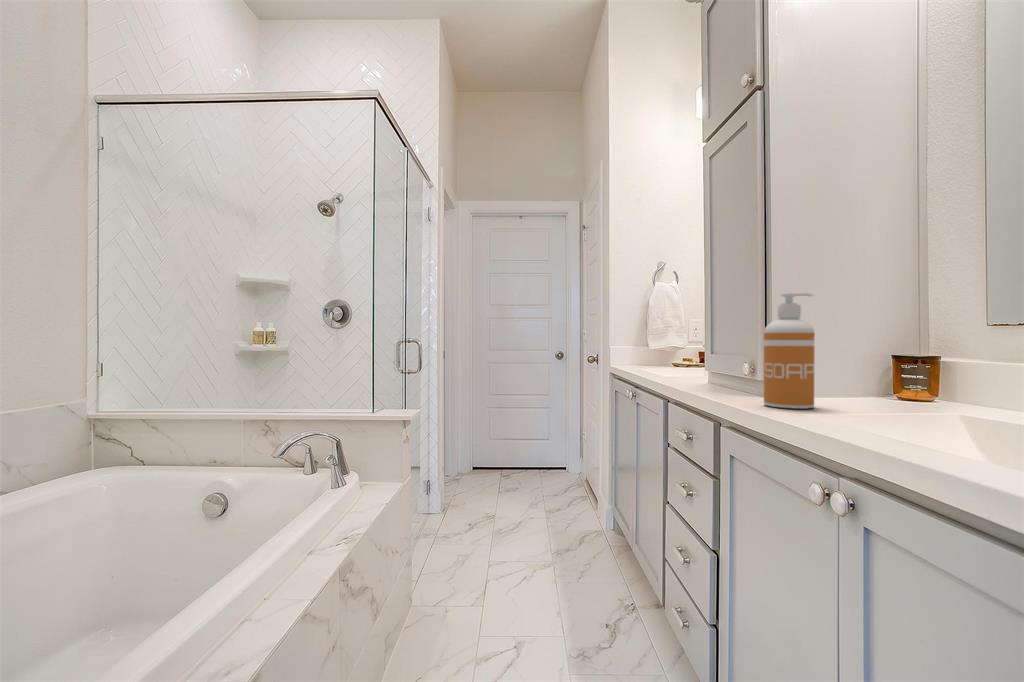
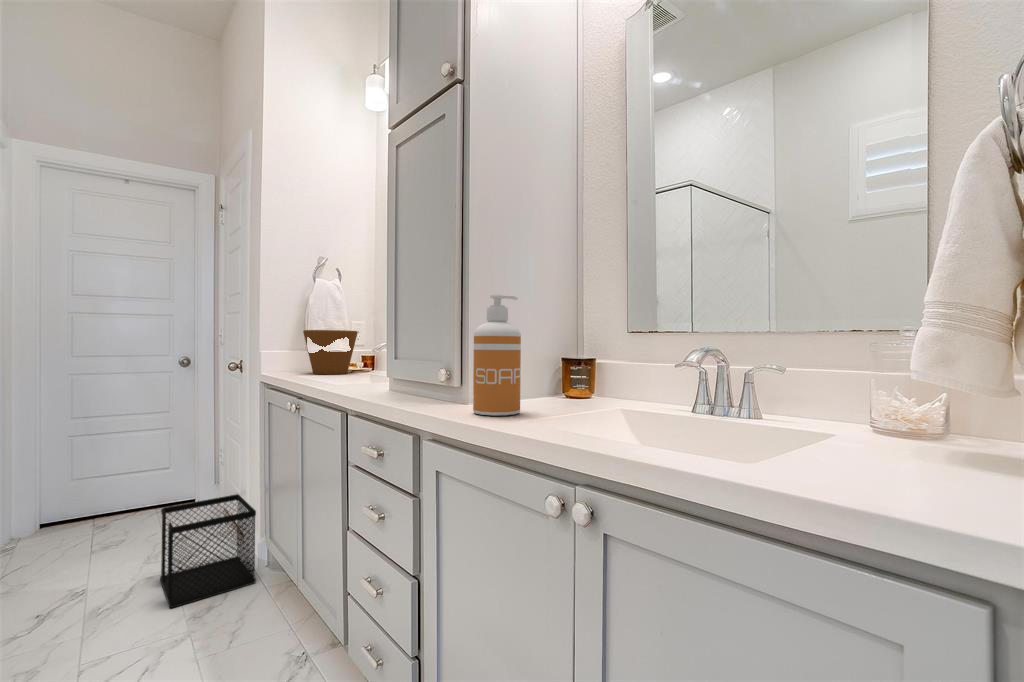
flower pot: none [642,328,691,369] -> present [303,330,358,374]
wastebasket: none [542,465,605,540] -> present [160,494,256,608]

